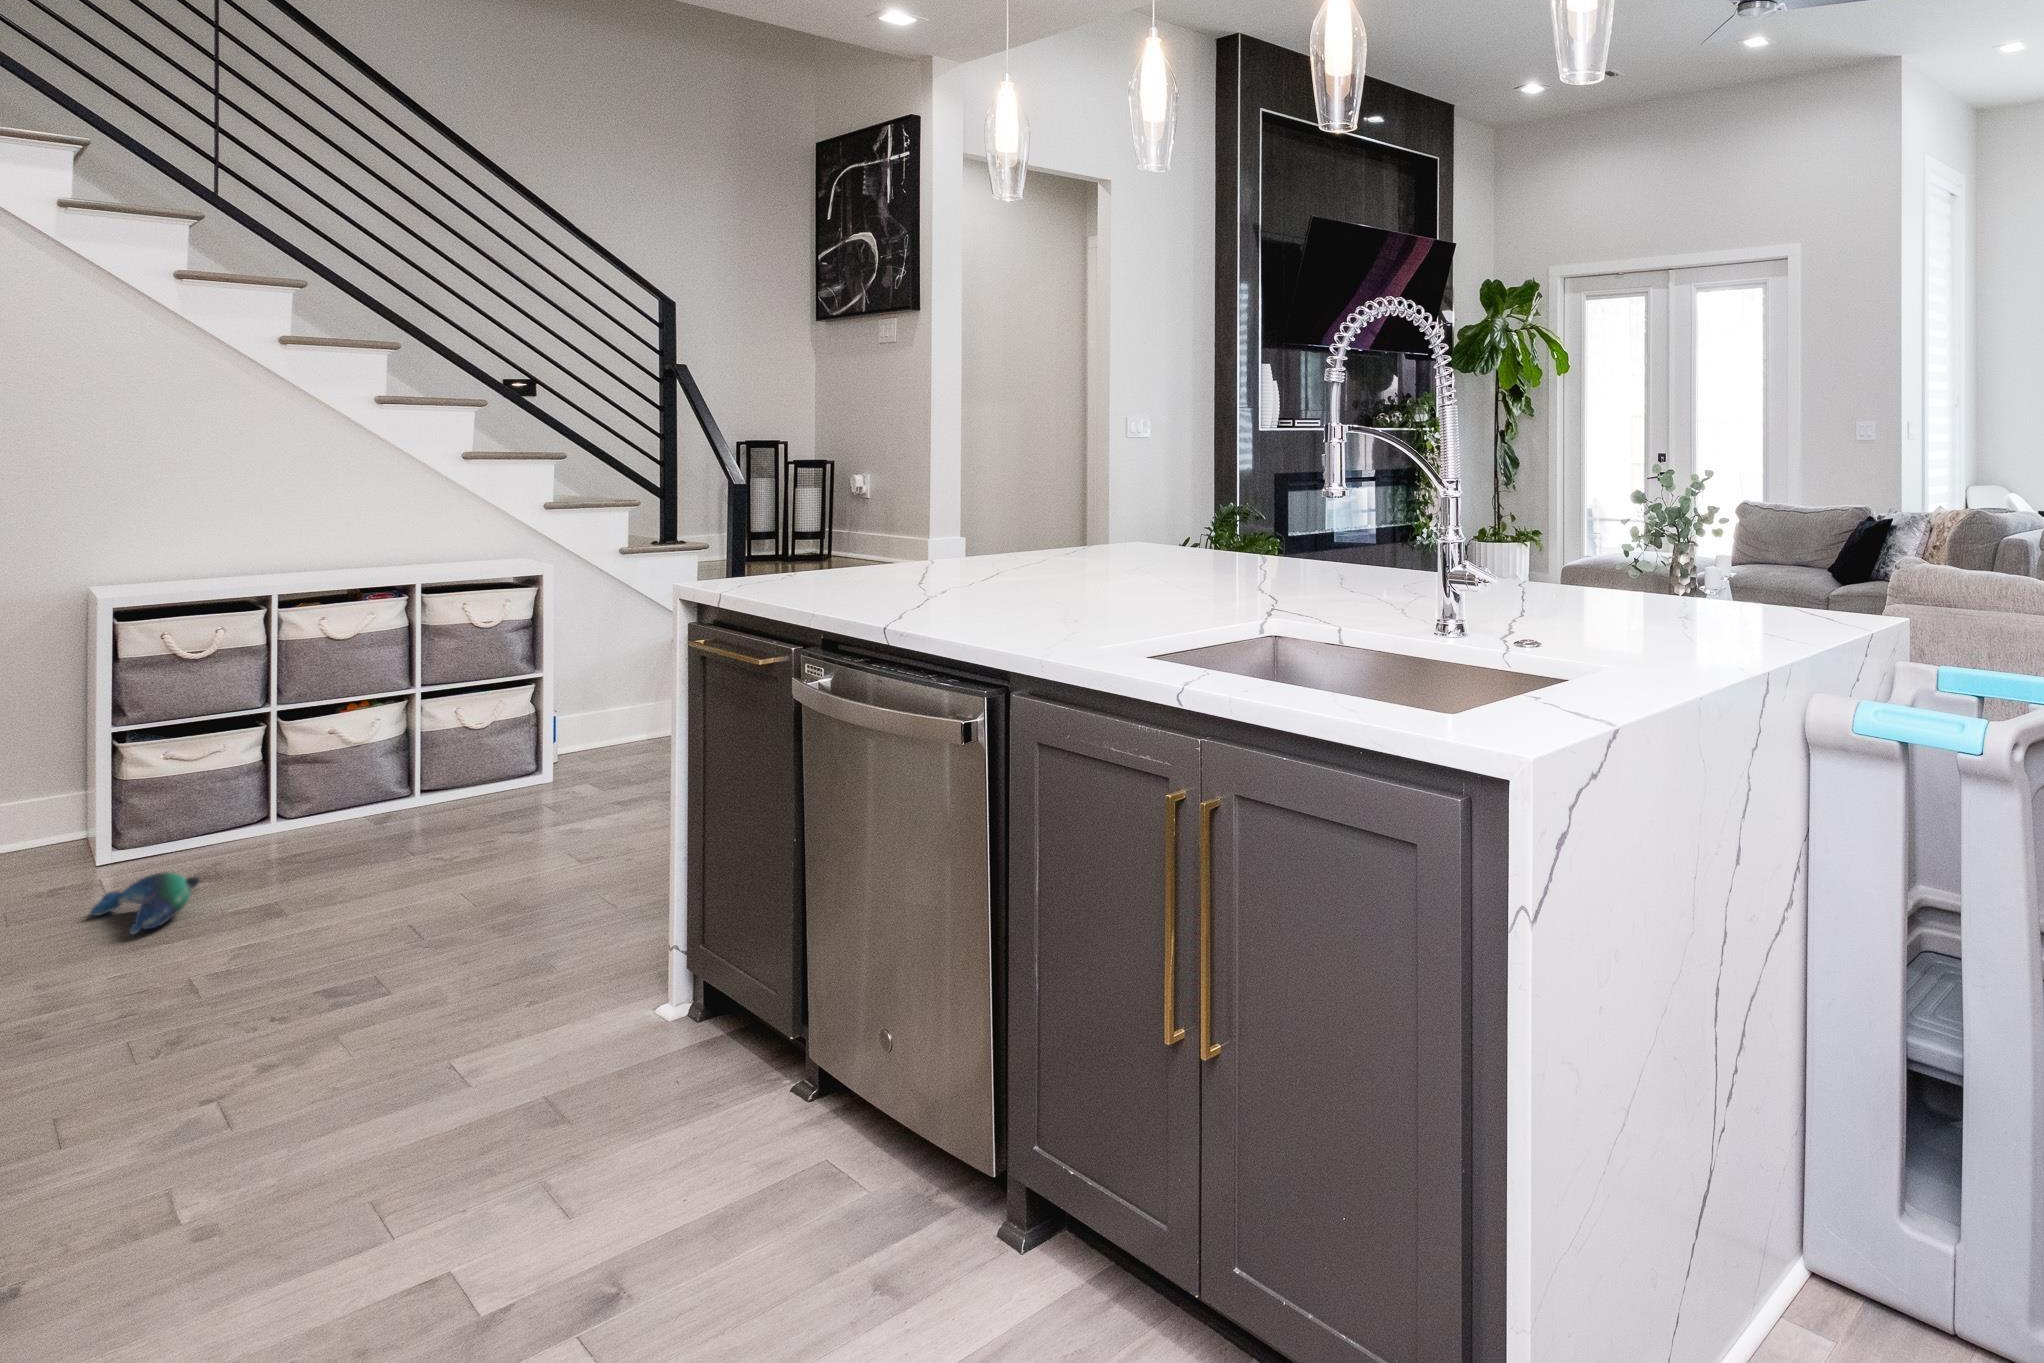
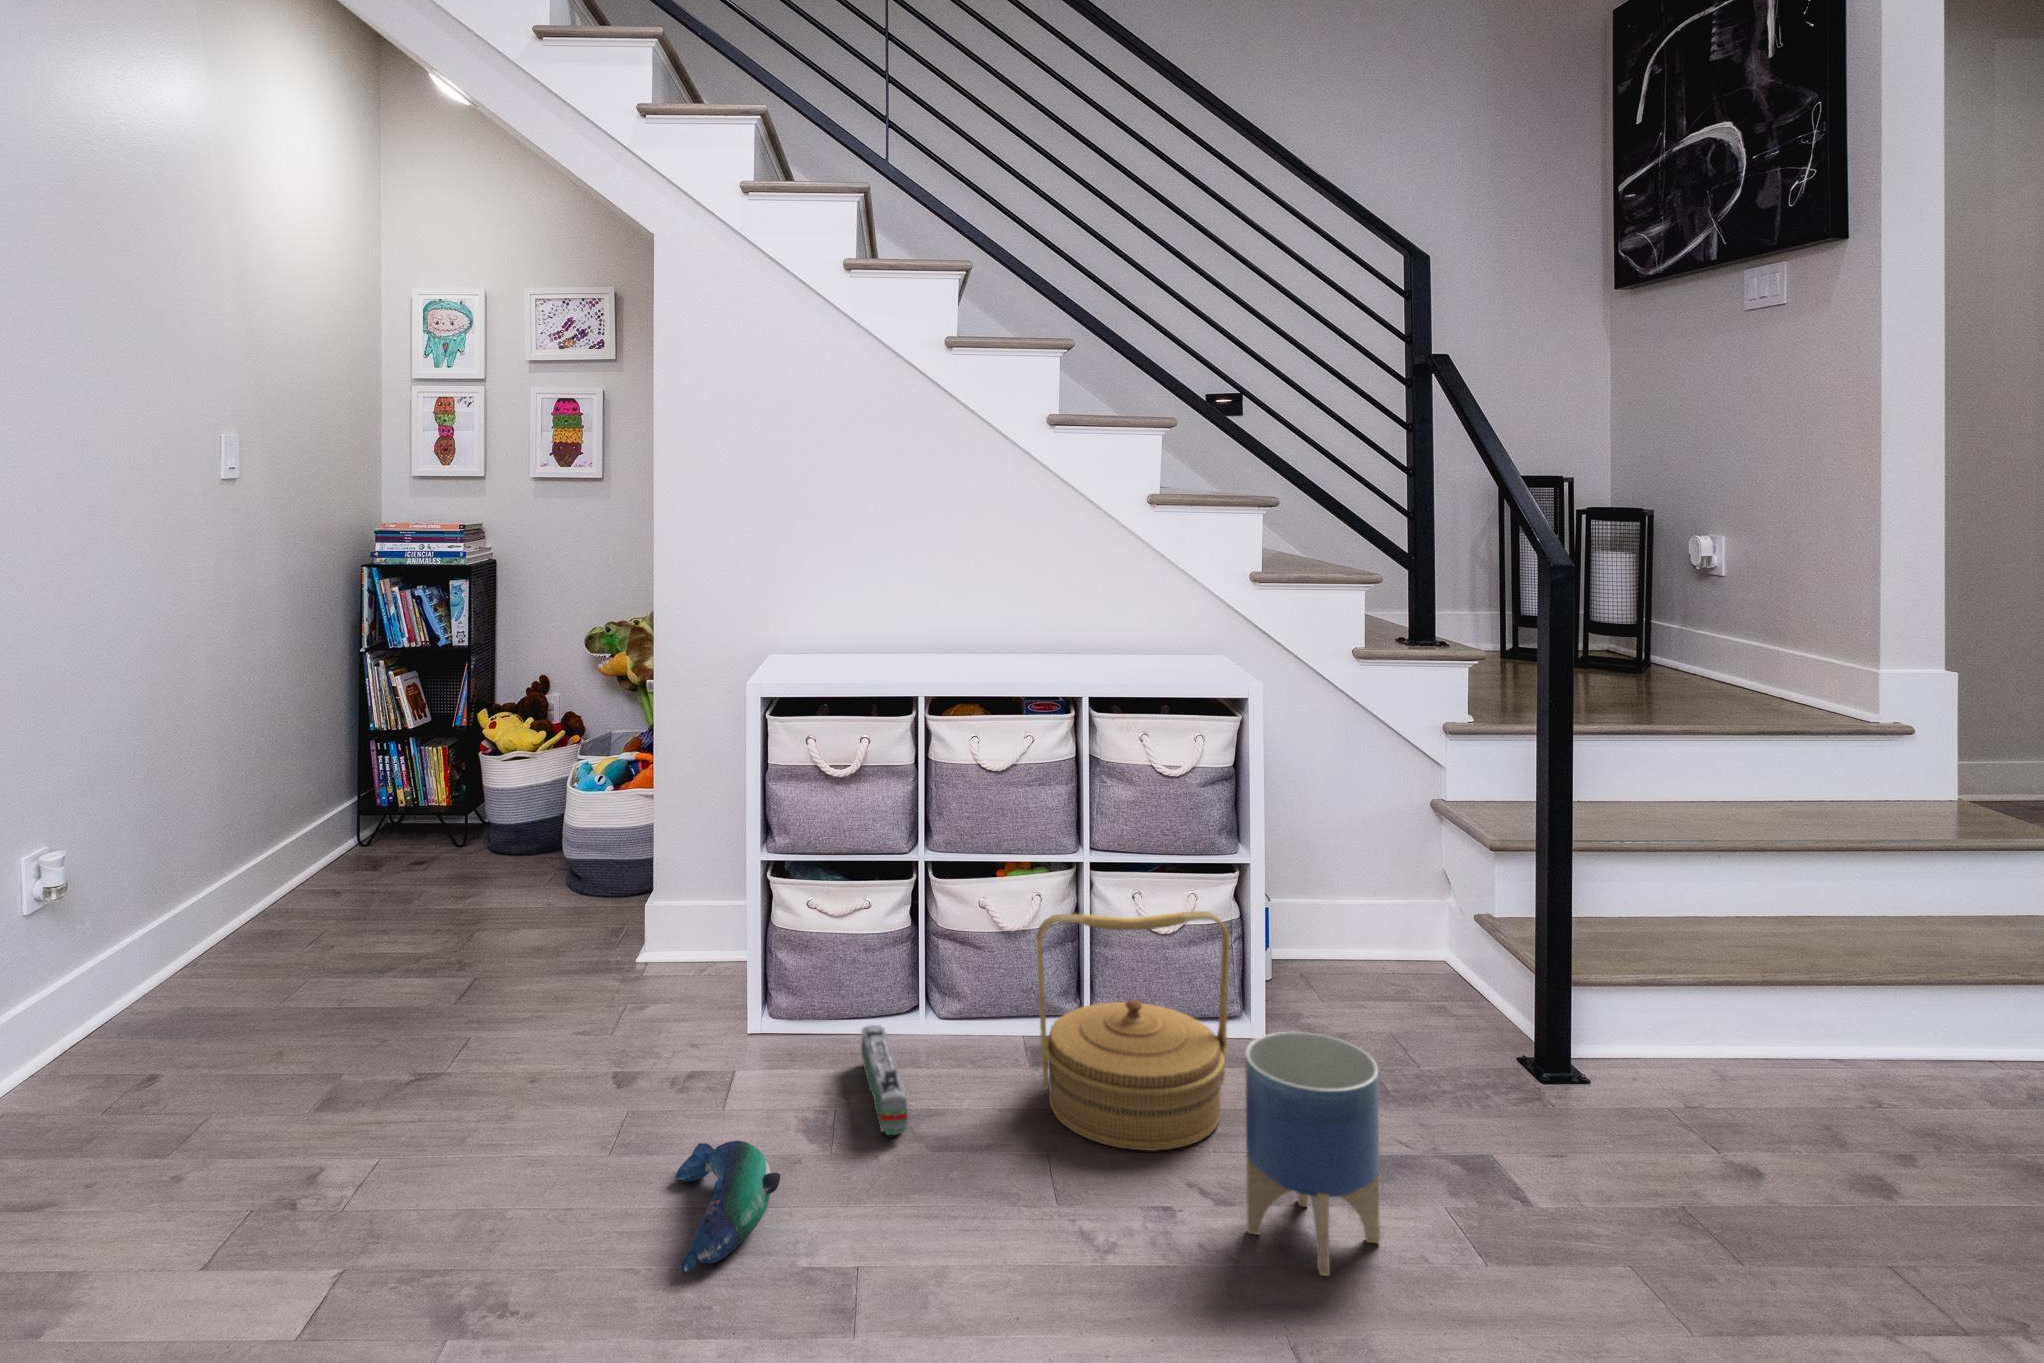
basket: none [386,698,530,838] -> present [1036,911,1230,1151]
planter: none [541,735,620,842] -> present [1245,1032,1380,1276]
toy train: none [226,820,287,867] -> present [861,1025,908,1135]

